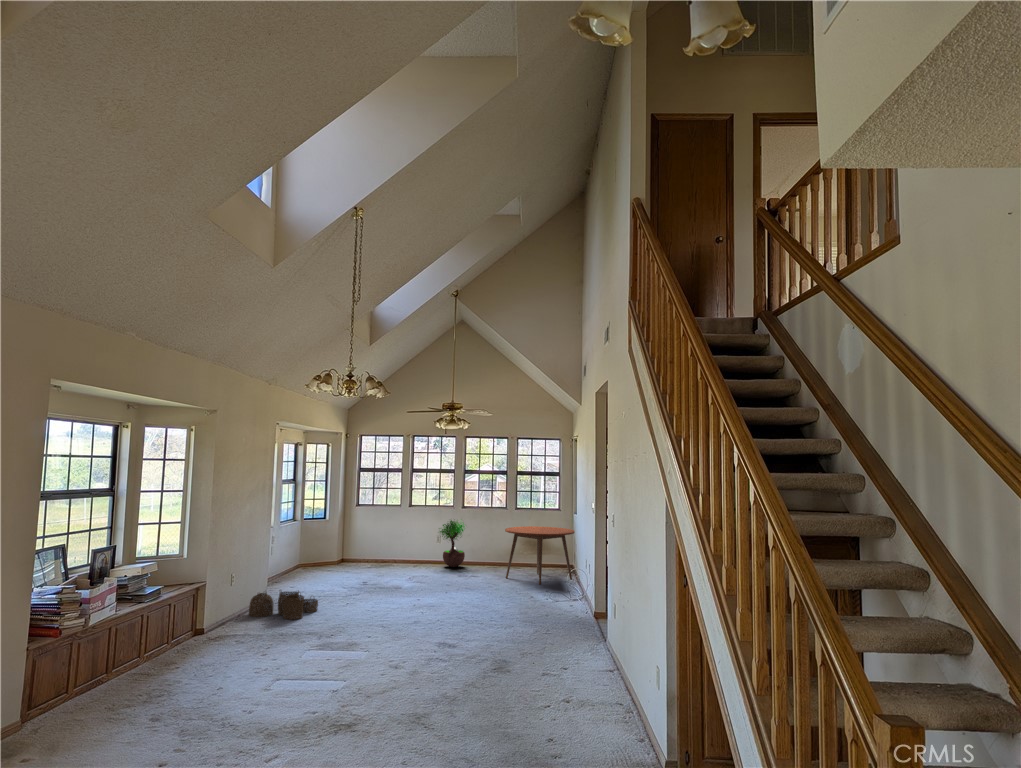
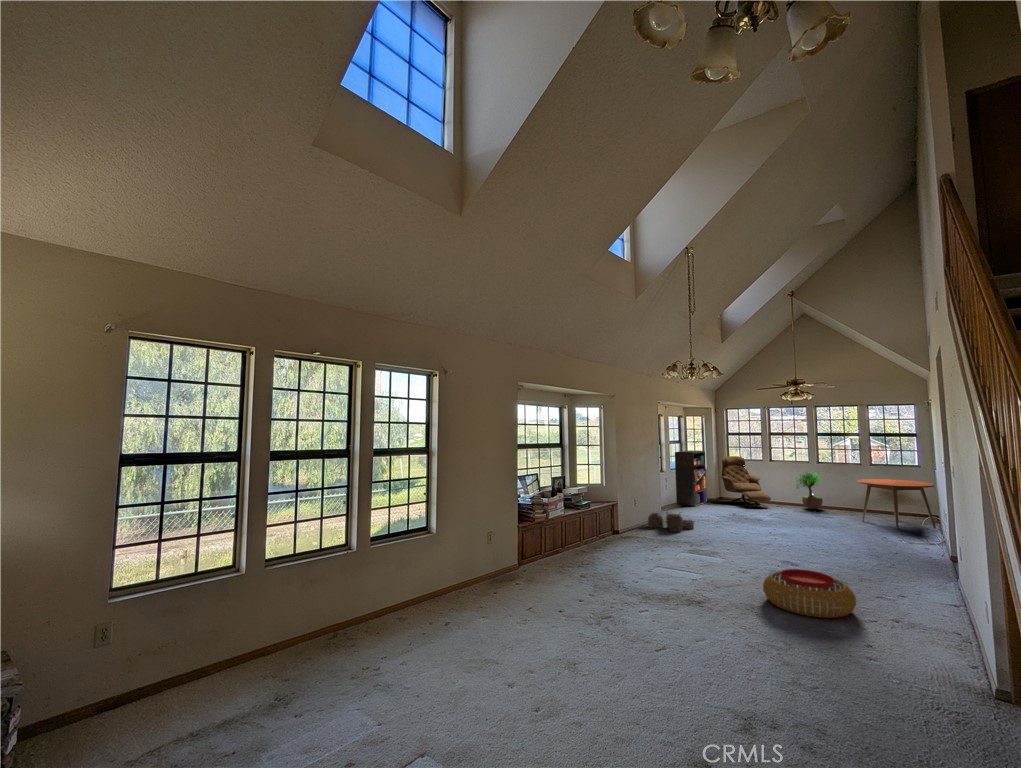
bookshelf: none [284,494,329,576] -> present [675,450,707,507]
lounge chair: none [346,501,408,571] -> present [721,456,771,509]
pouf: none [430,655,532,716] -> present [763,569,856,618]

